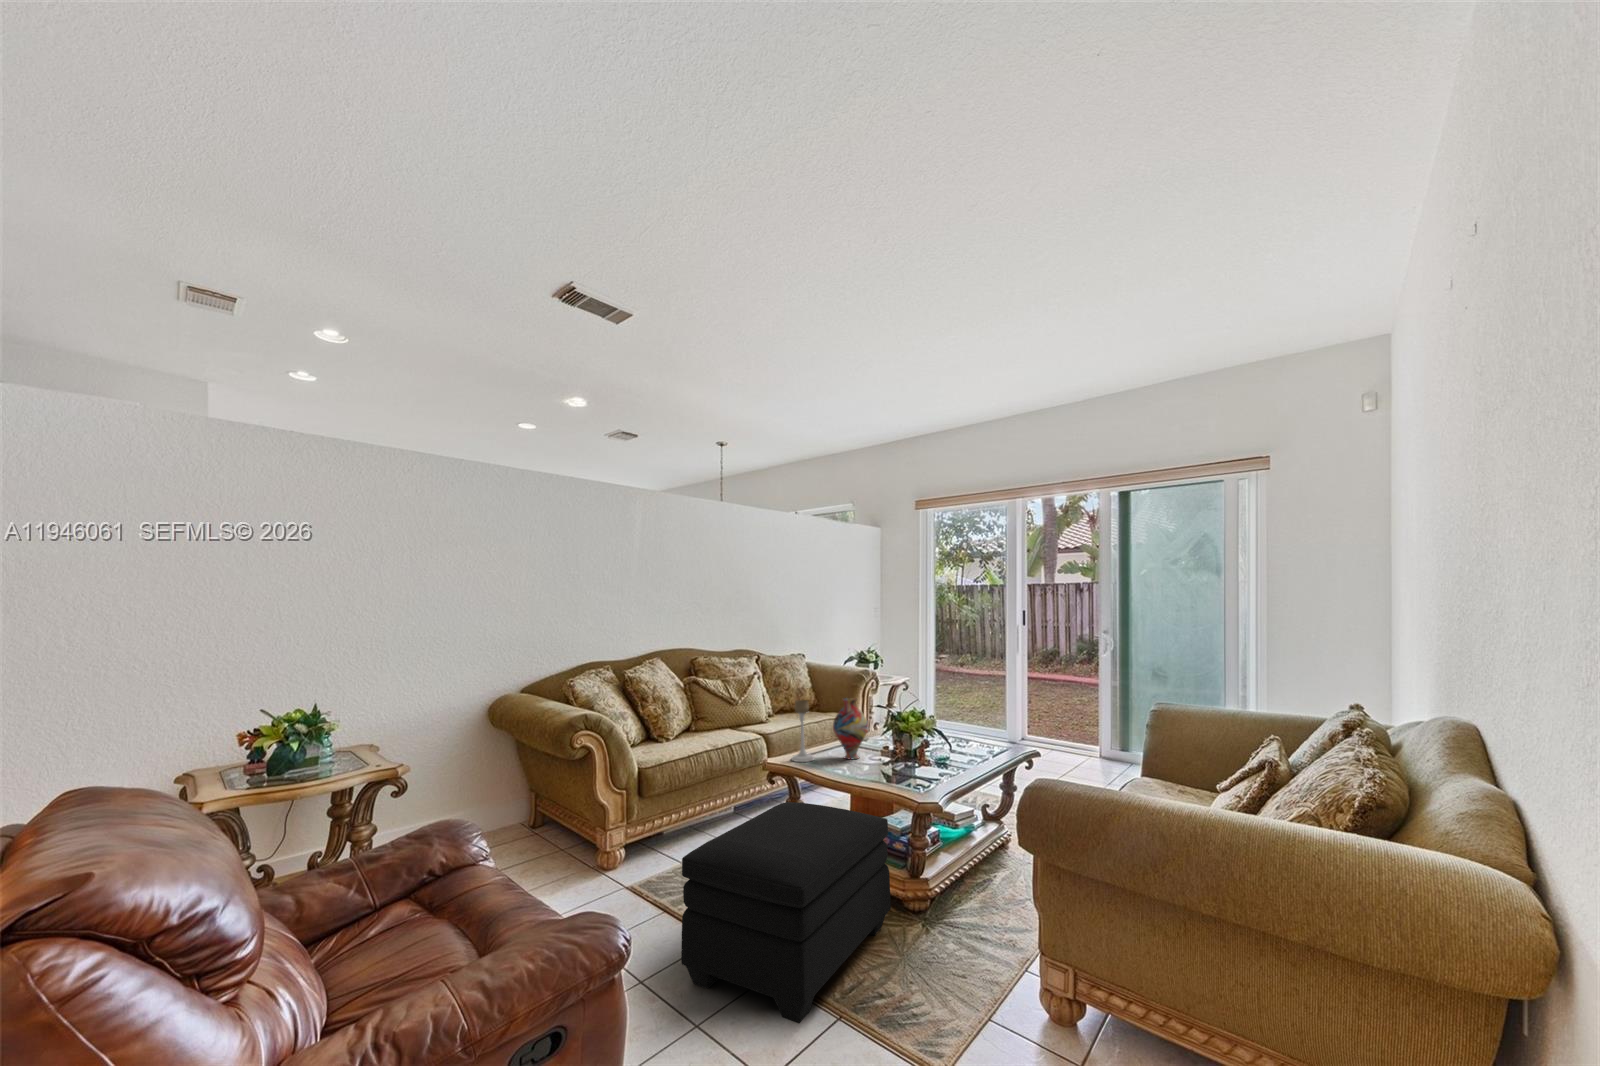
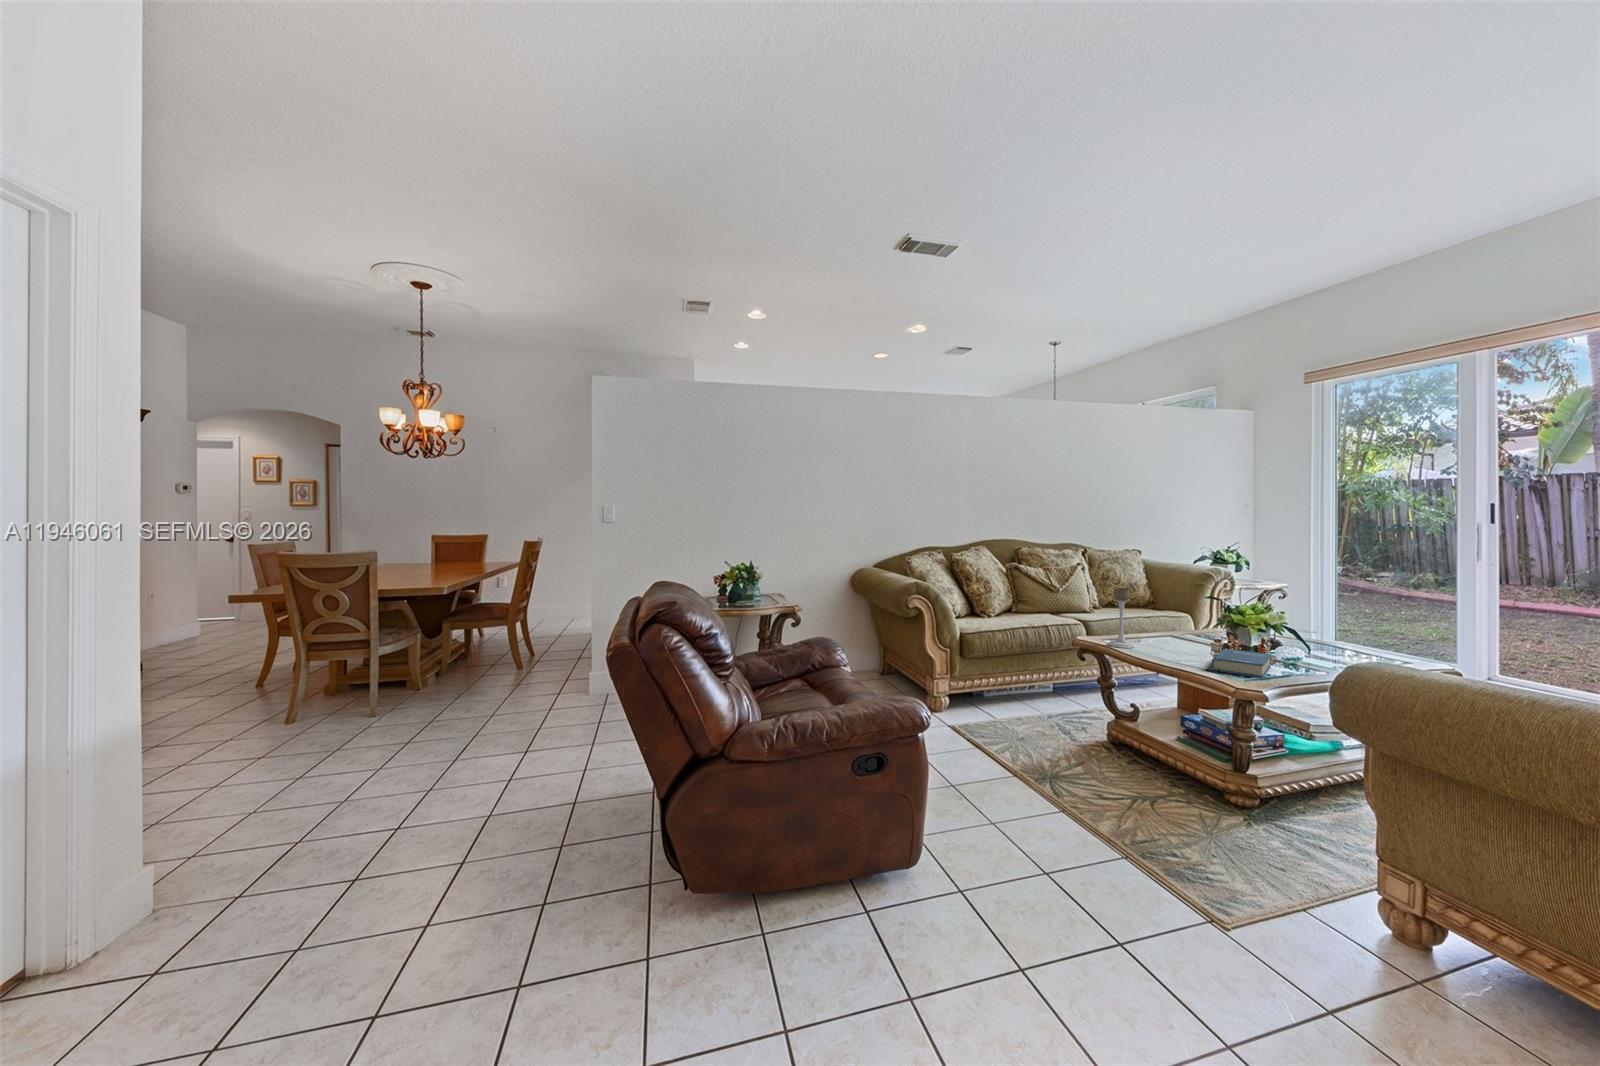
vase: present [833,698,868,759] -> none [1158,590,1202,652]
hardback book: none [883,752,924,778] -> present [1212,649,1271,678]
ottoman: present [681,802,891,1023] -> none [984,677,1206,850]

